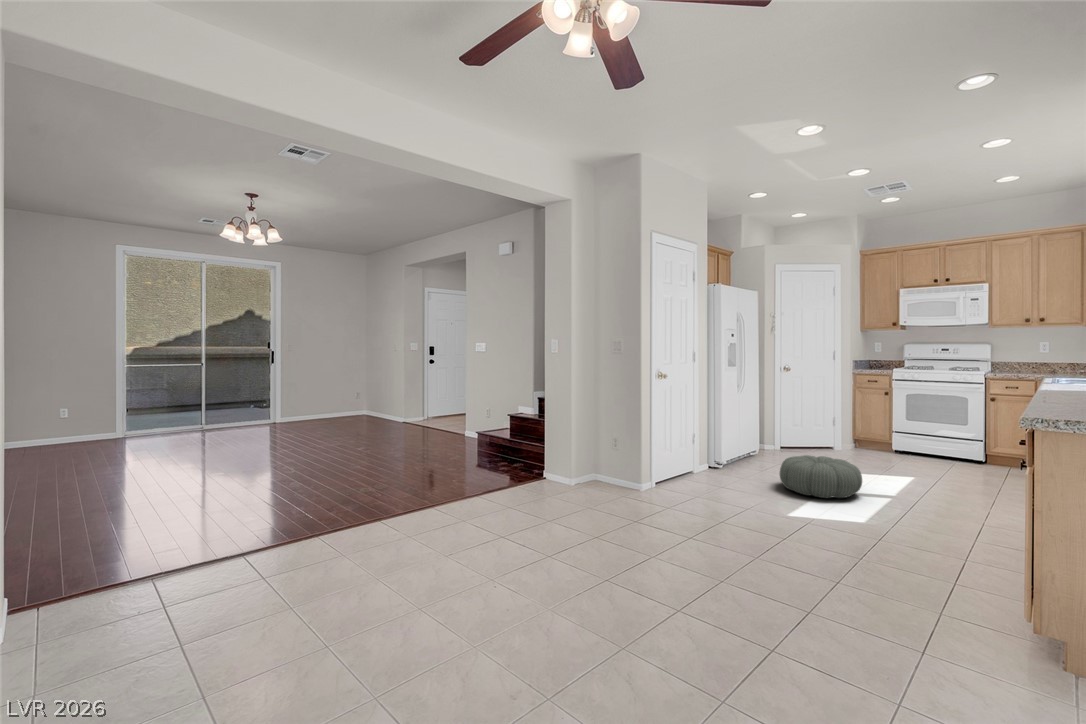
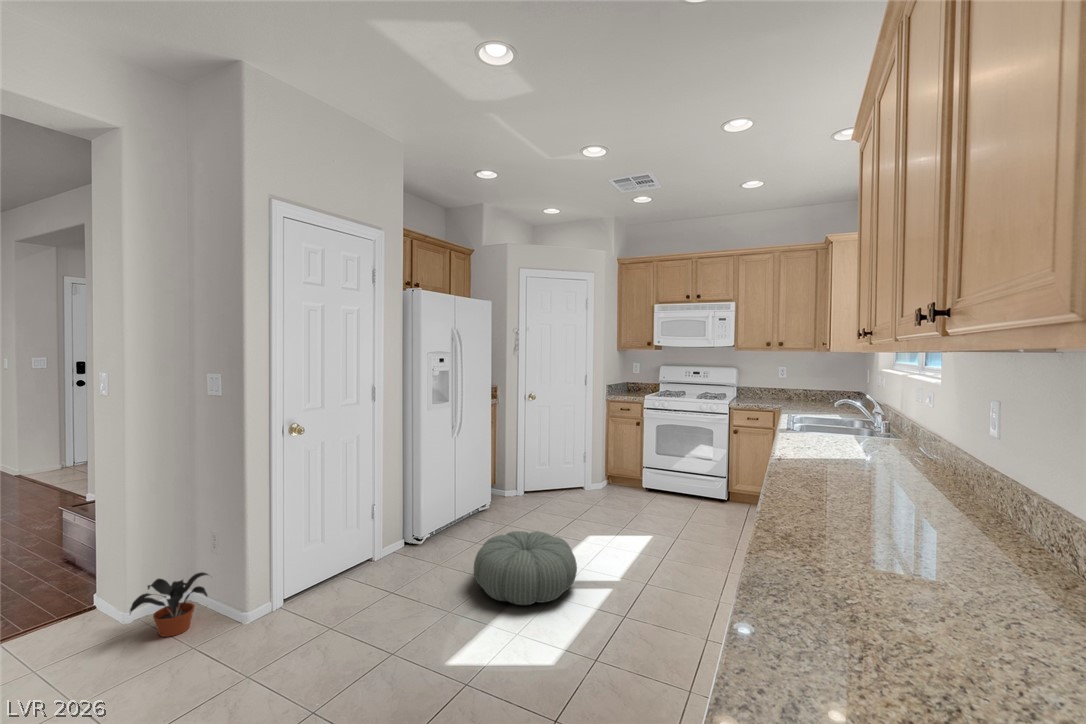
potted plant: none [584,459,621,491] -> present [130,572,208,637]

